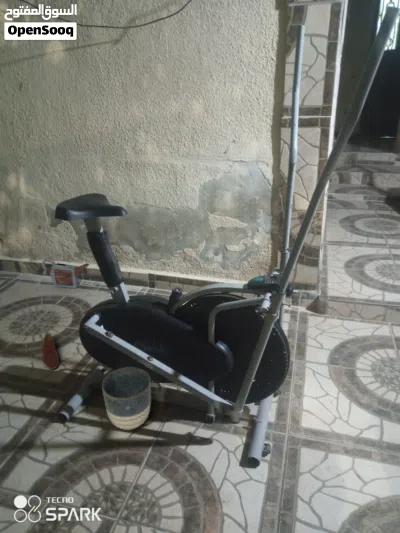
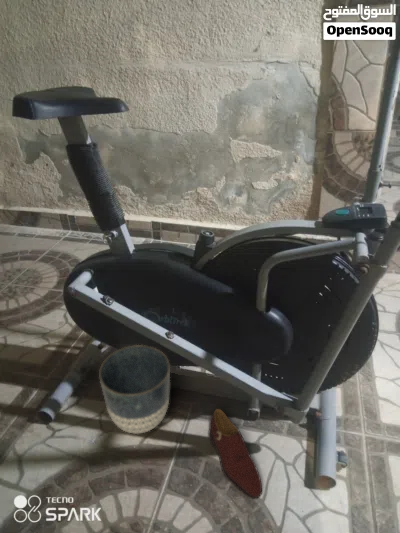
watering can: present [42,259,89,288] -> none [18,204,77,241]
shoe: present [41,333,59,369] -> present [208,409,262,499]

